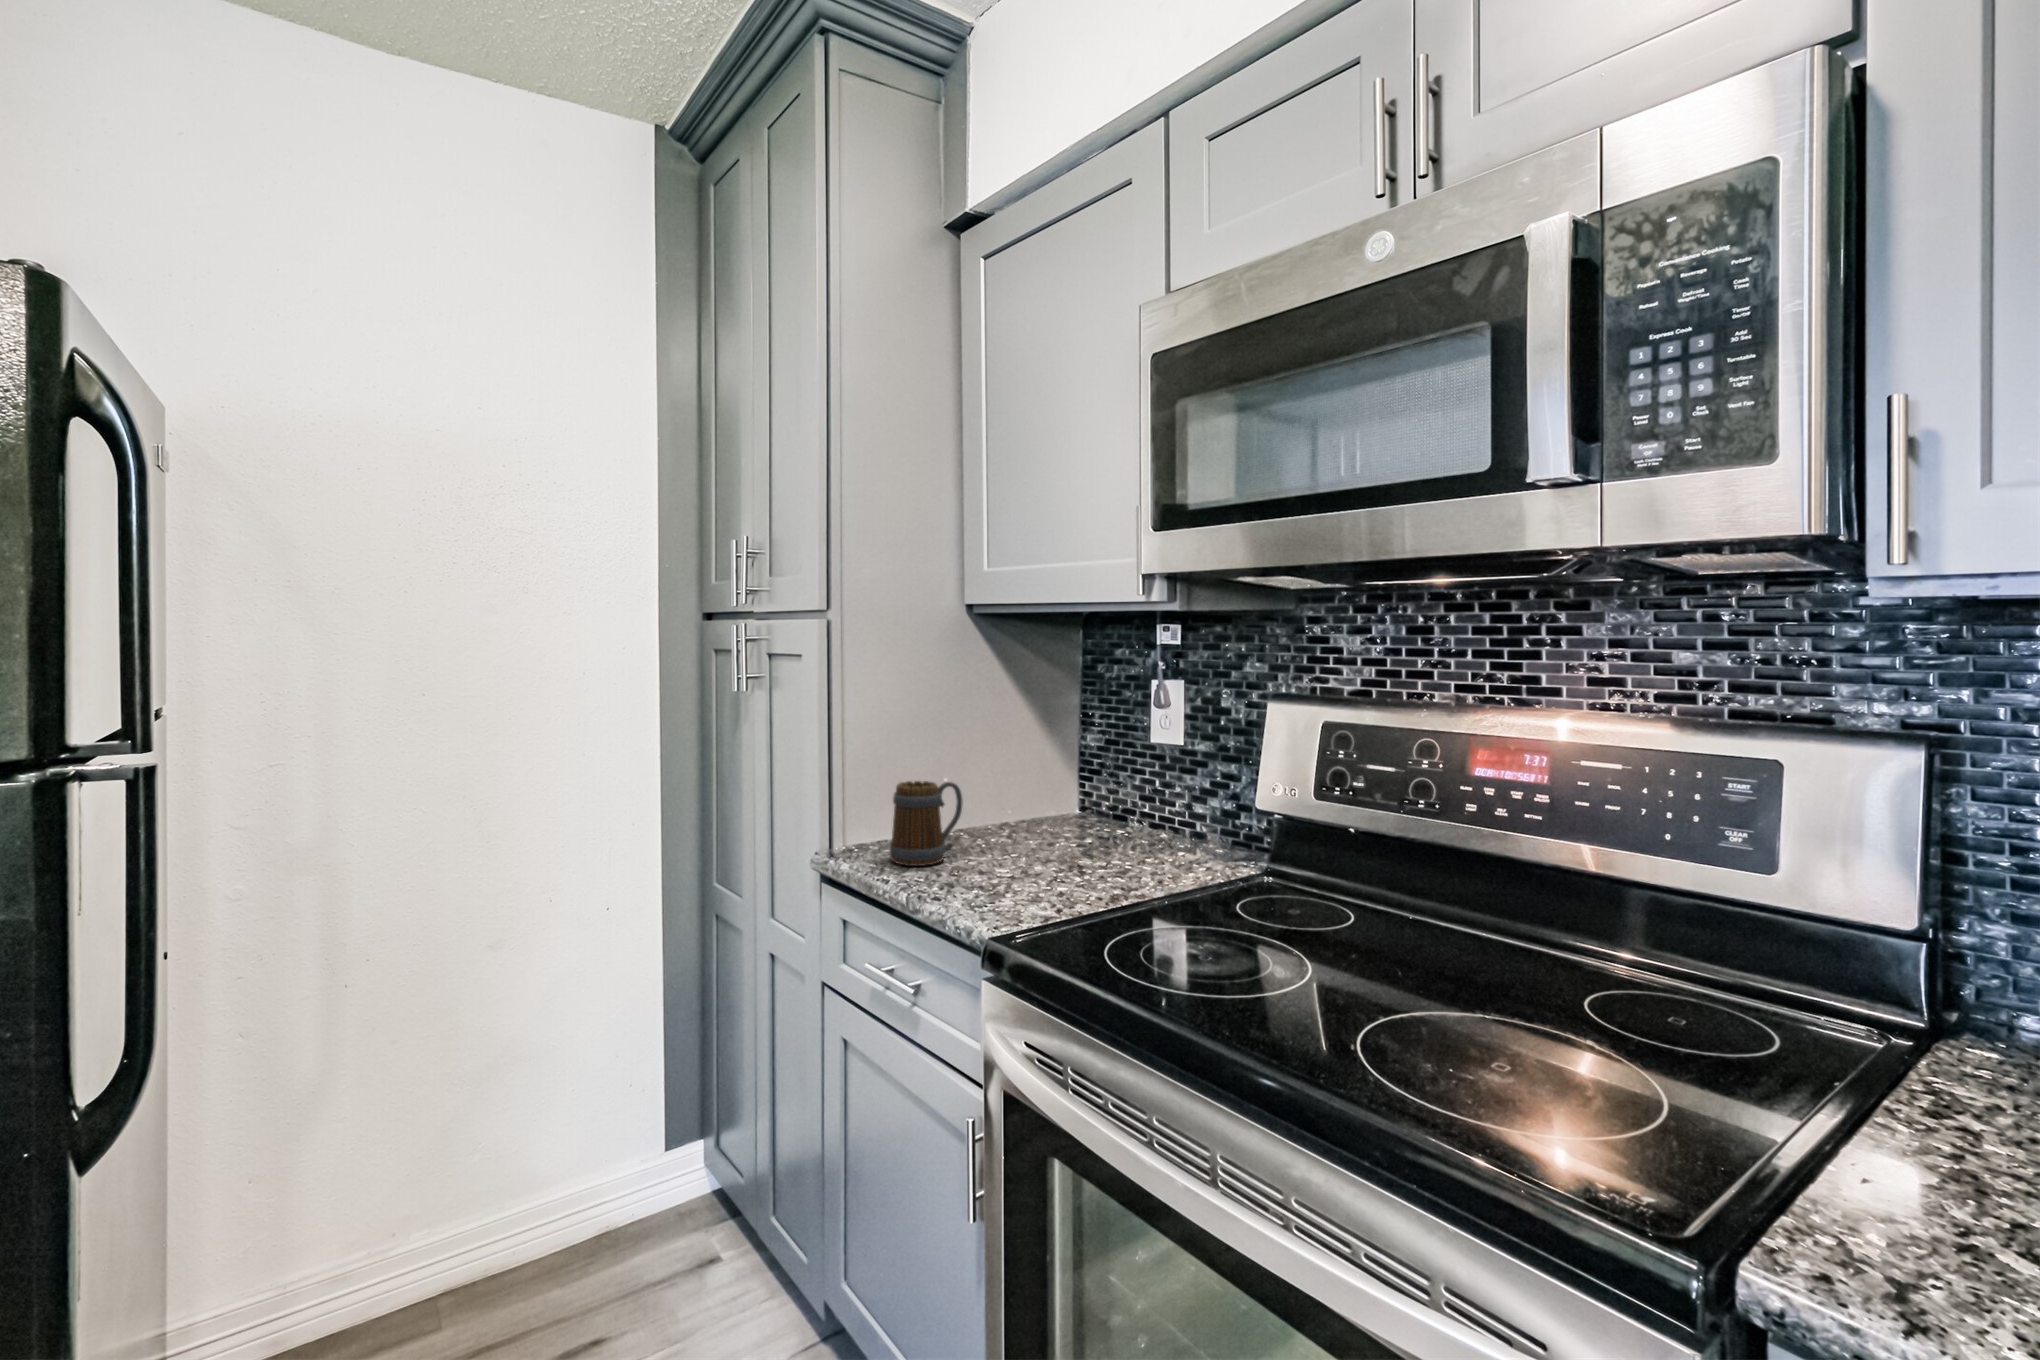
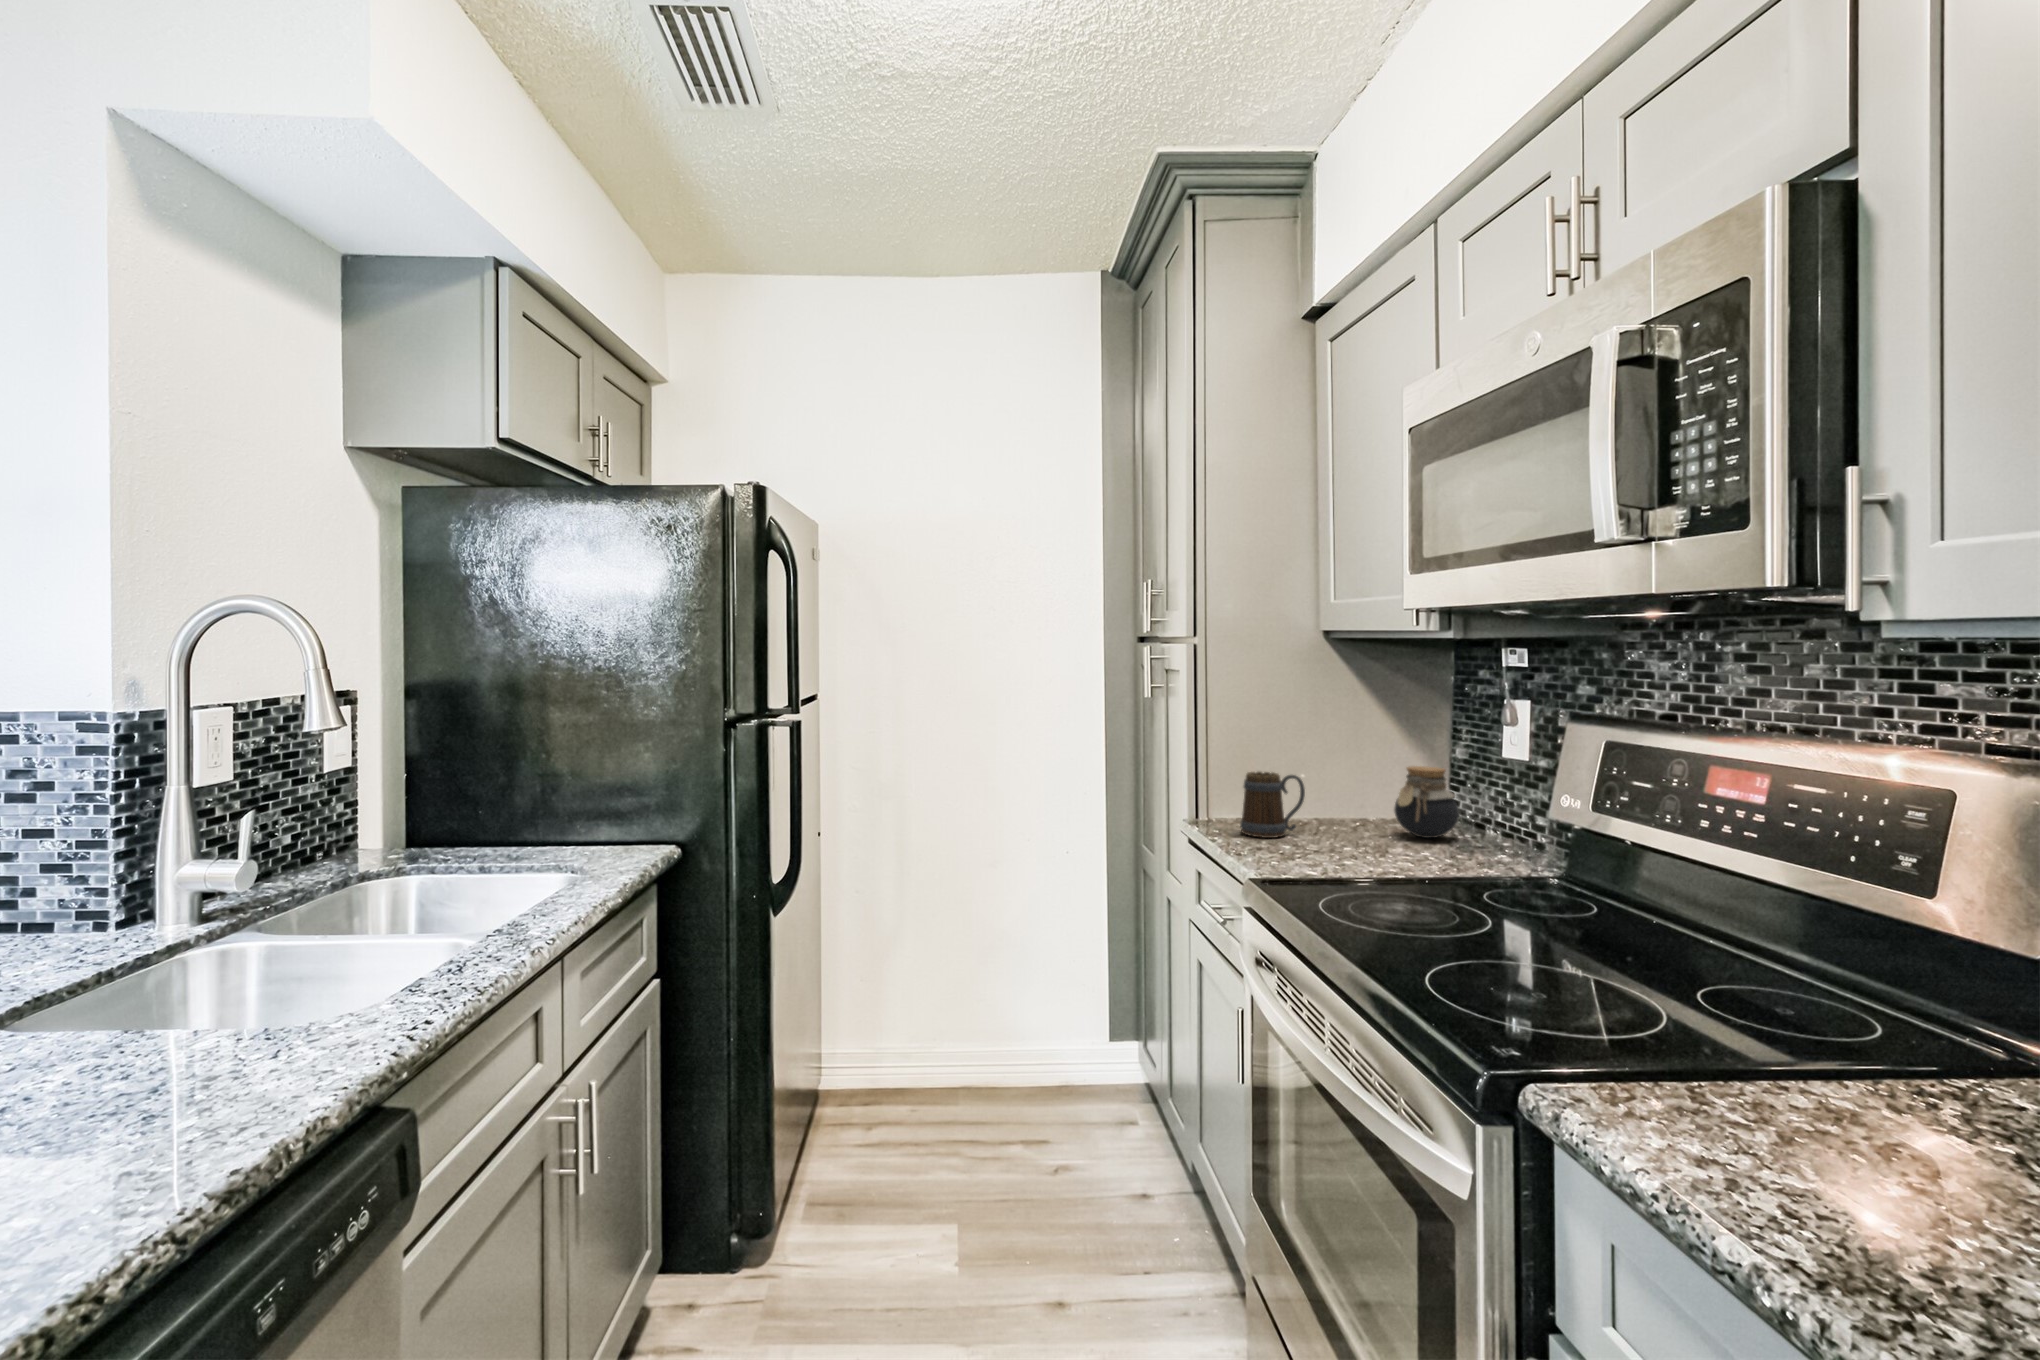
jar: none [1047,759,1113,840] -> present [1394,766,1459,838]

